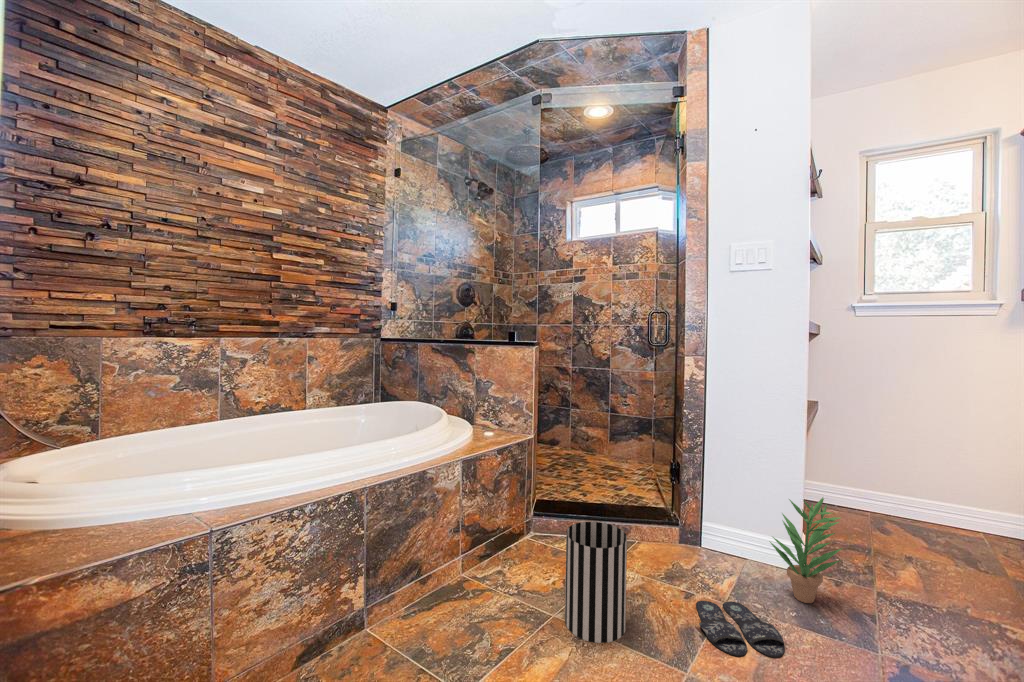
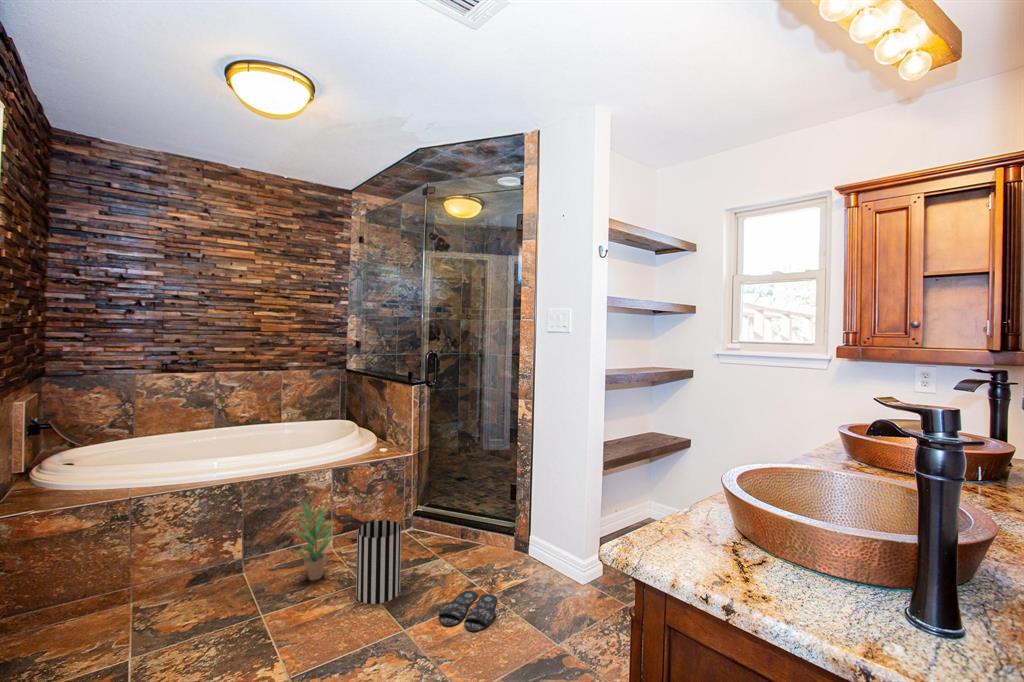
potted plant: present [770,497,842,603] -> present [293,504,332,581]

